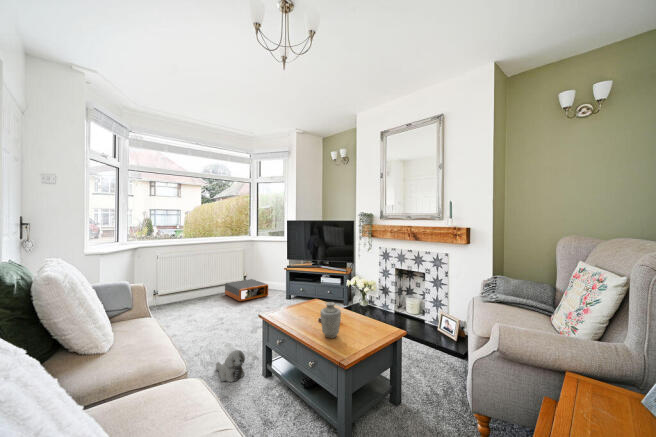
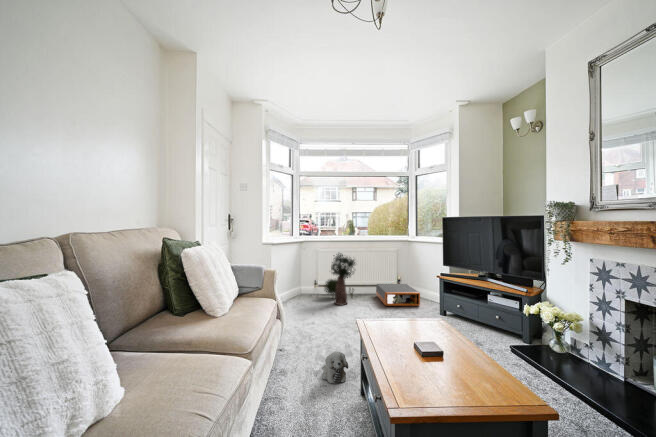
potted plant: none [167,256,210,311] -> present [325,253,355,305]
vase: present [320,302,341,338] -> none [398,321,428,372]

